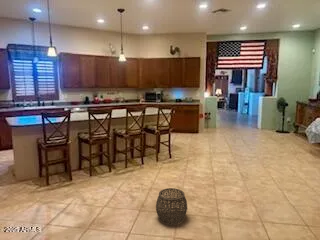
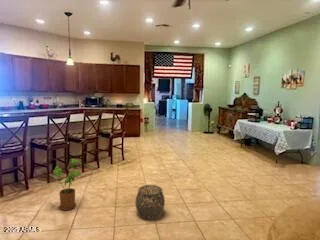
house plant: none [84,154,111,203] -> present [52,159,81,210]

